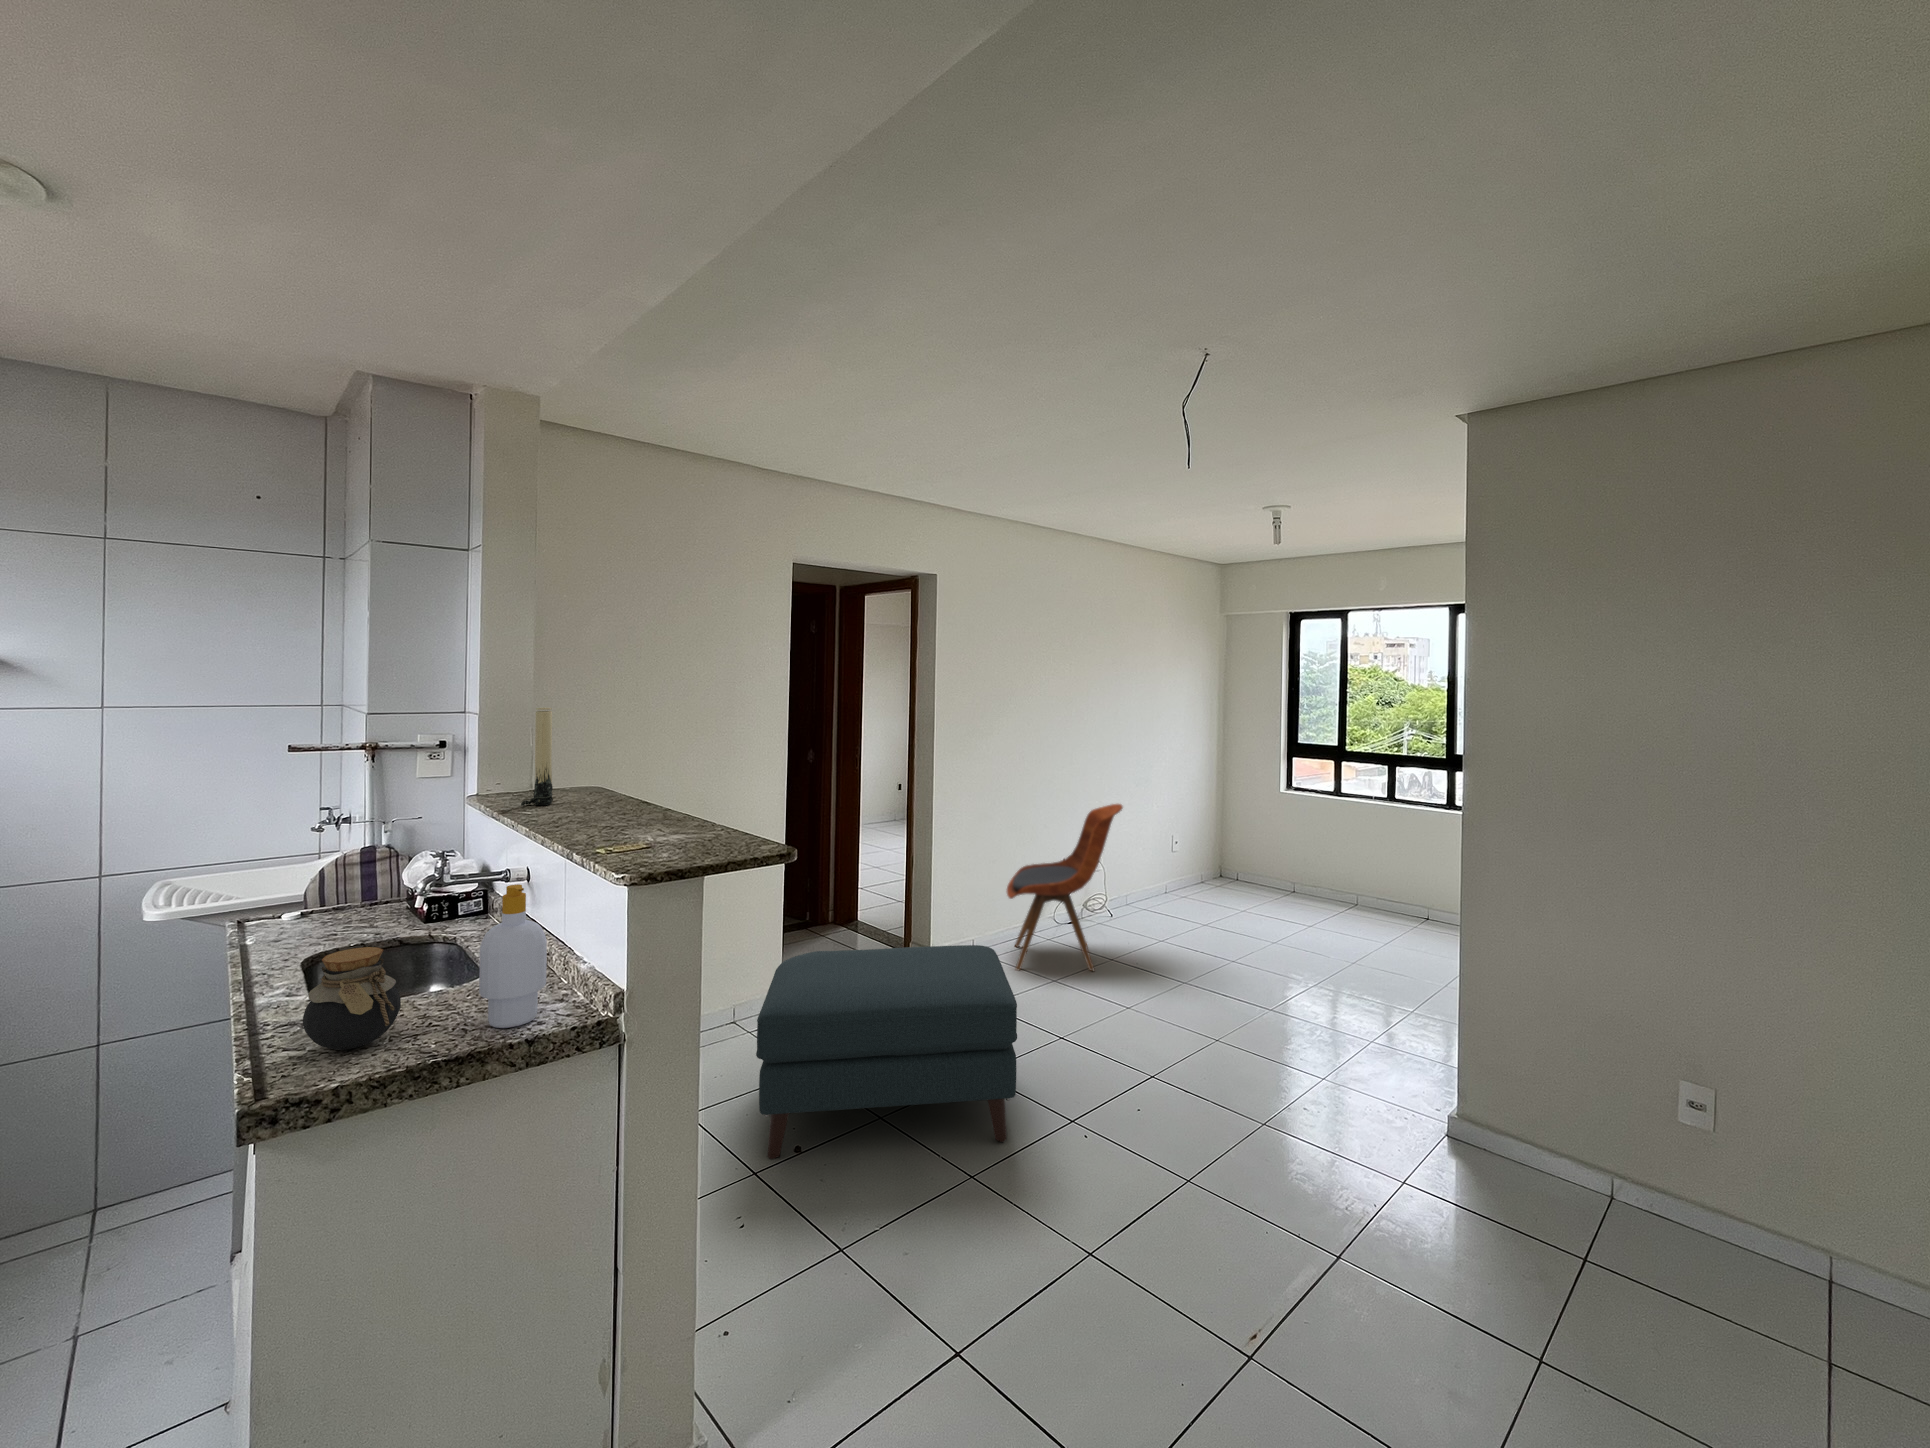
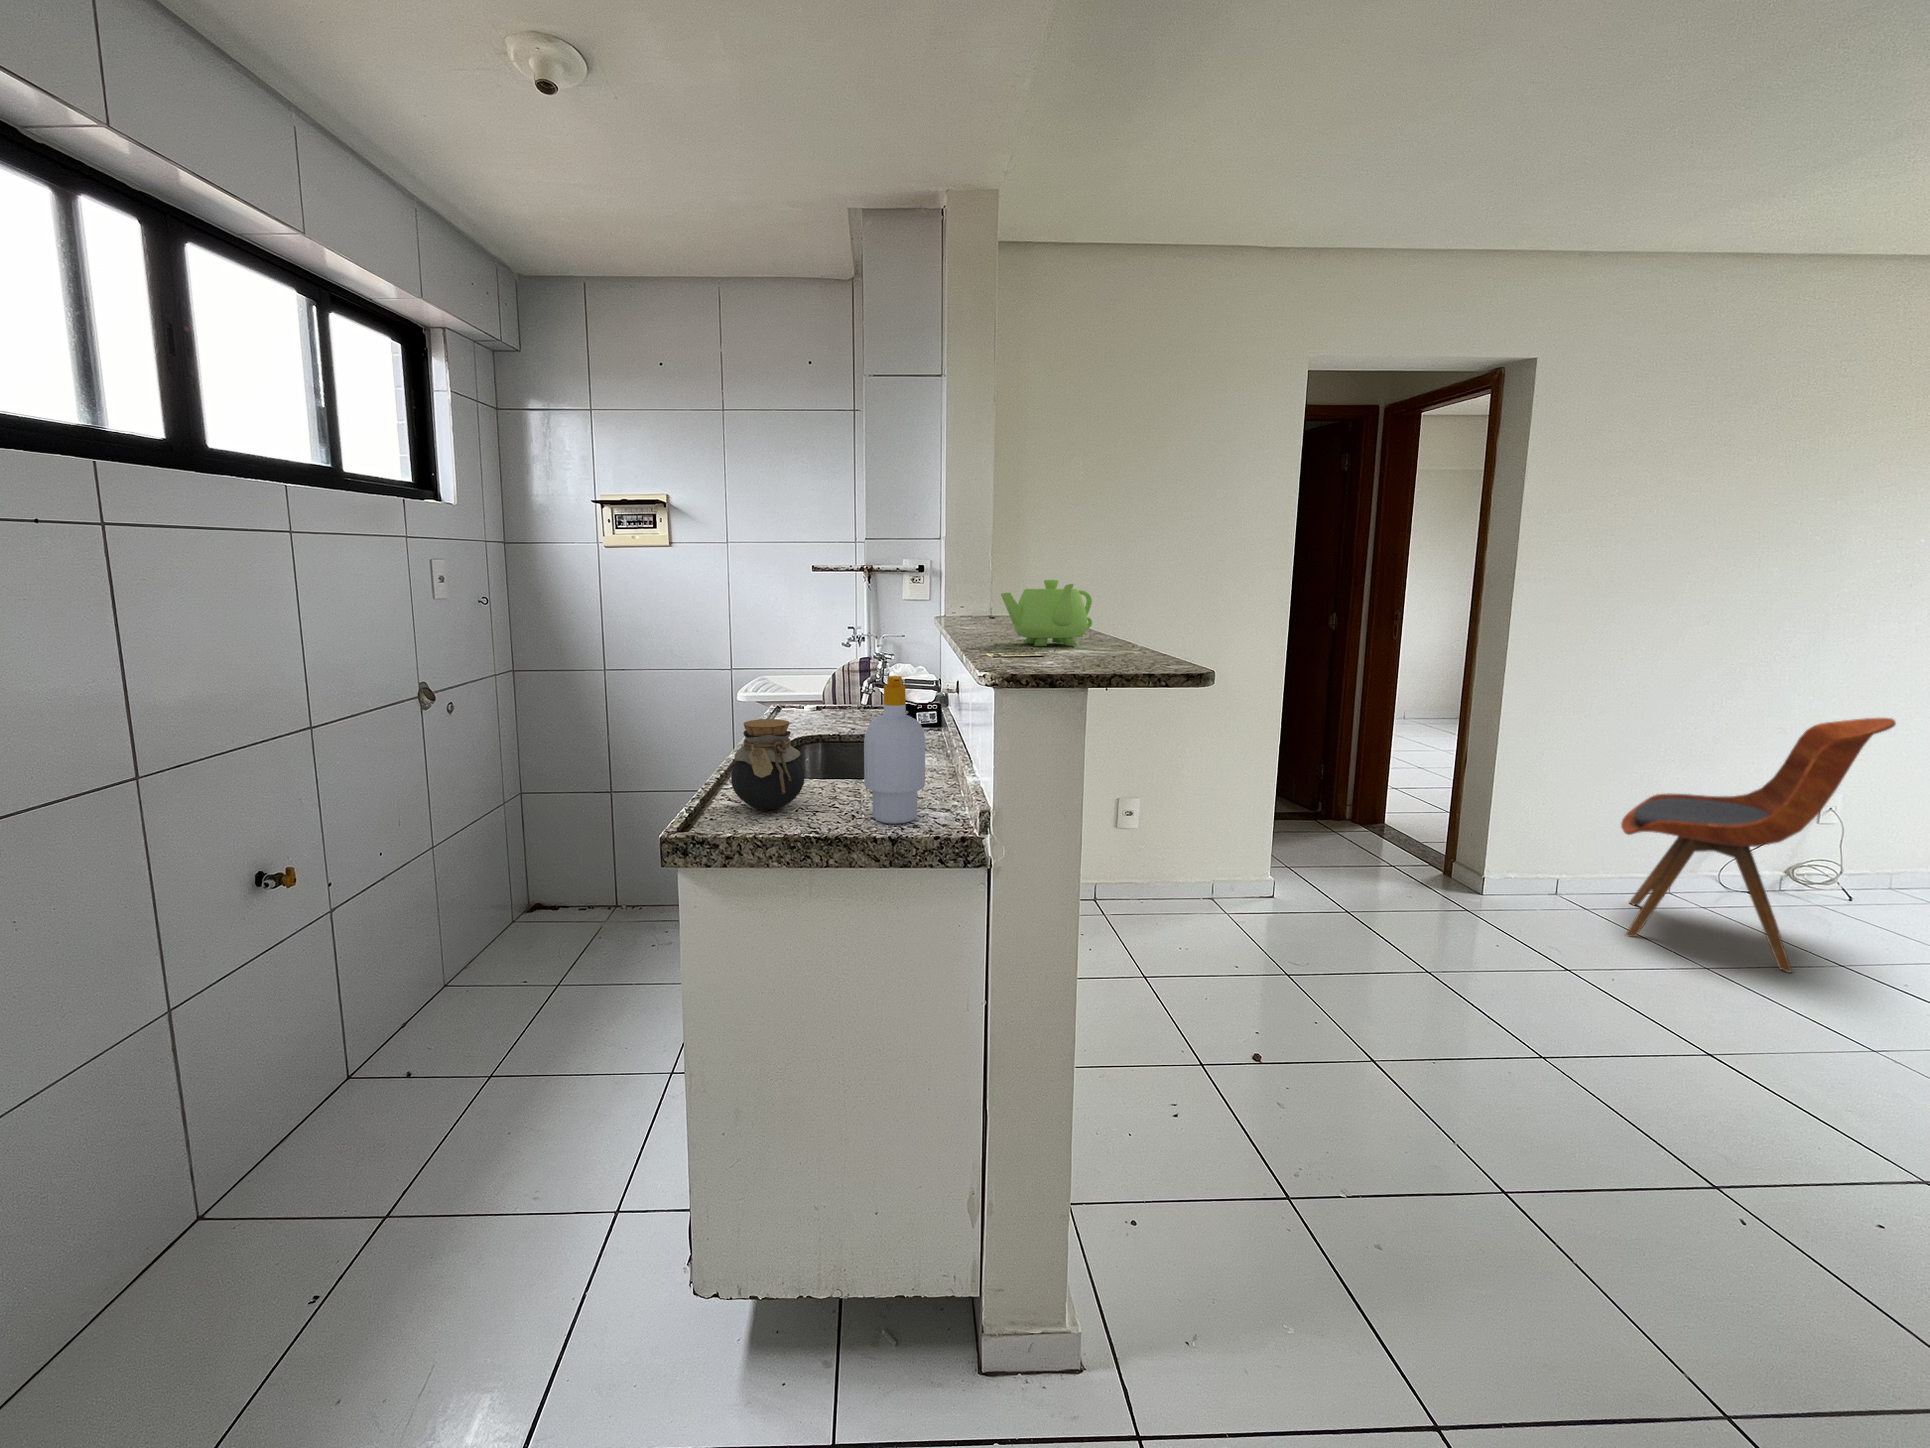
candle: present [521,707,553,805] -> none [967,521,996,623]
teapot: none [605,779,683,838] -> present [1001,580,1092,646]
ottoman: present [756,945,1017,1159] -> none [1210,840,1613,1165]

